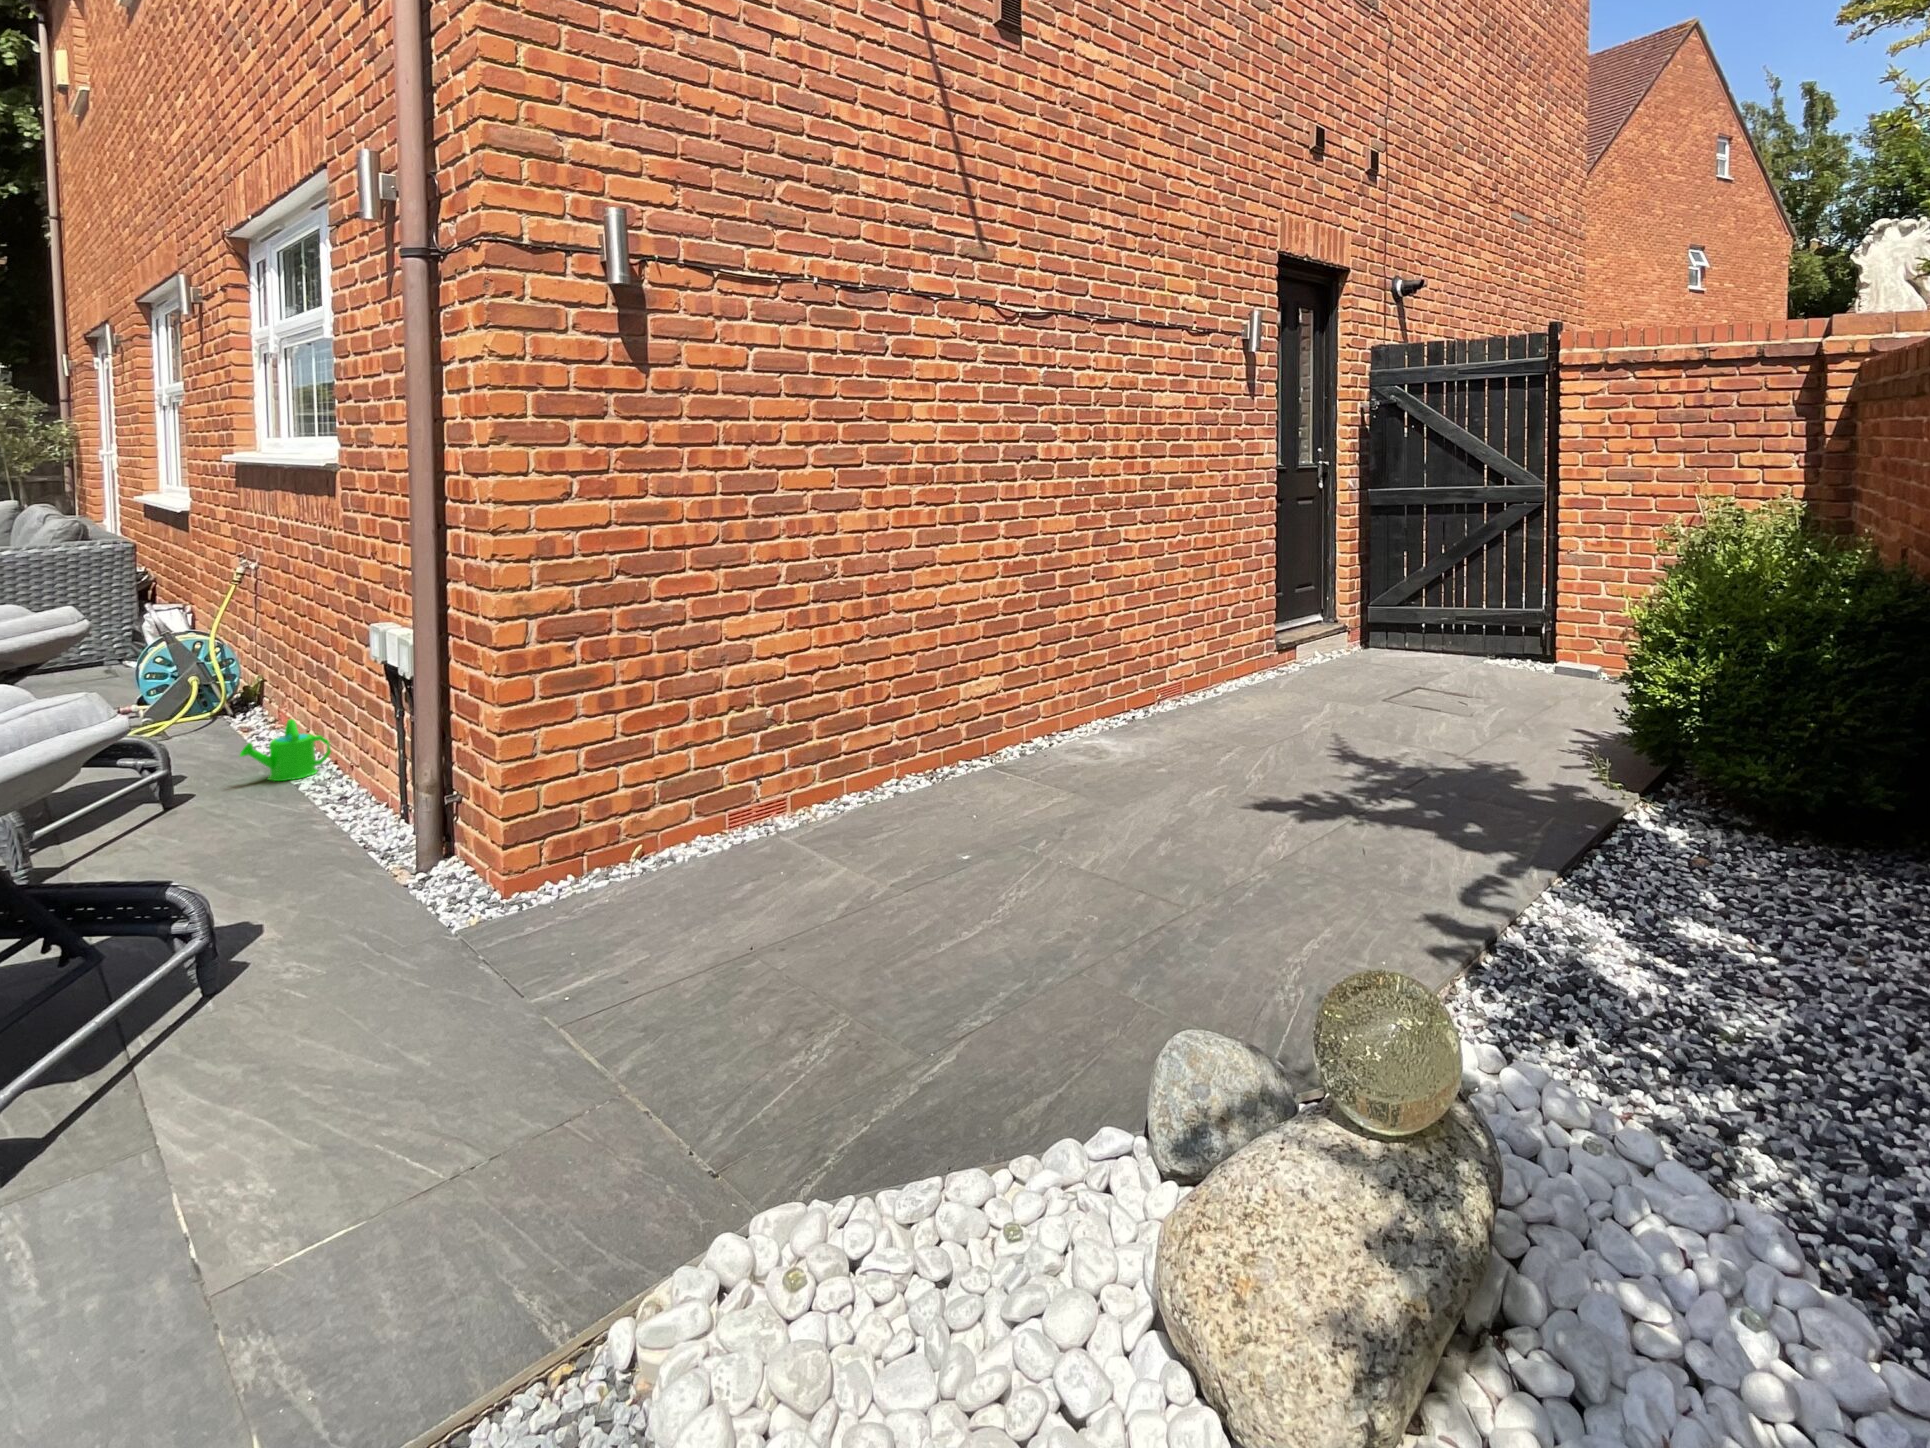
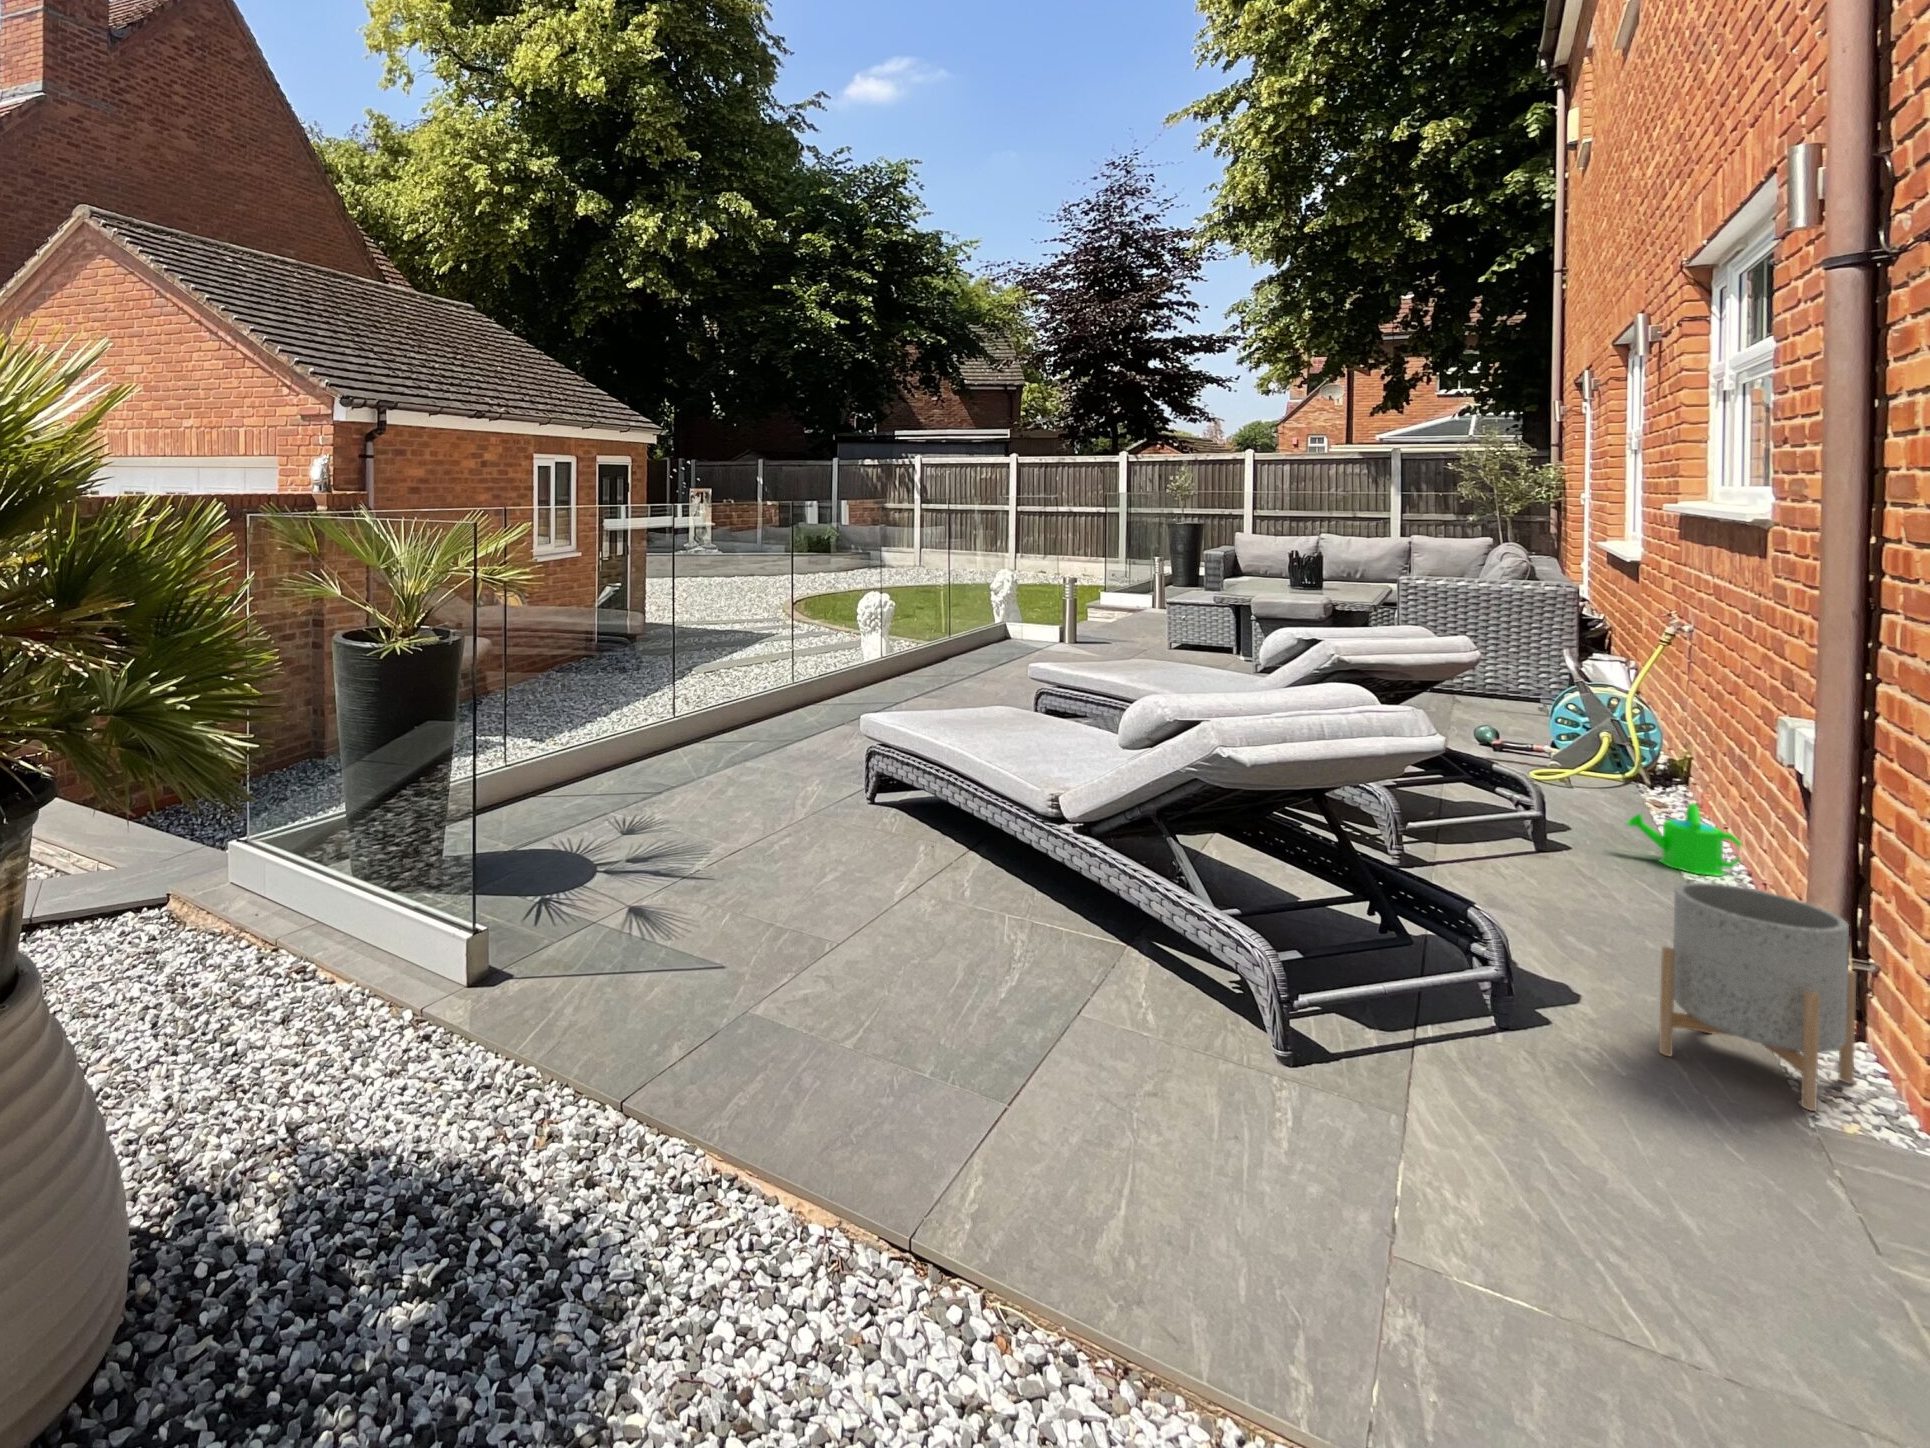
planter: none [335,764,456,938] -> present [1659,882,1856,1111]

